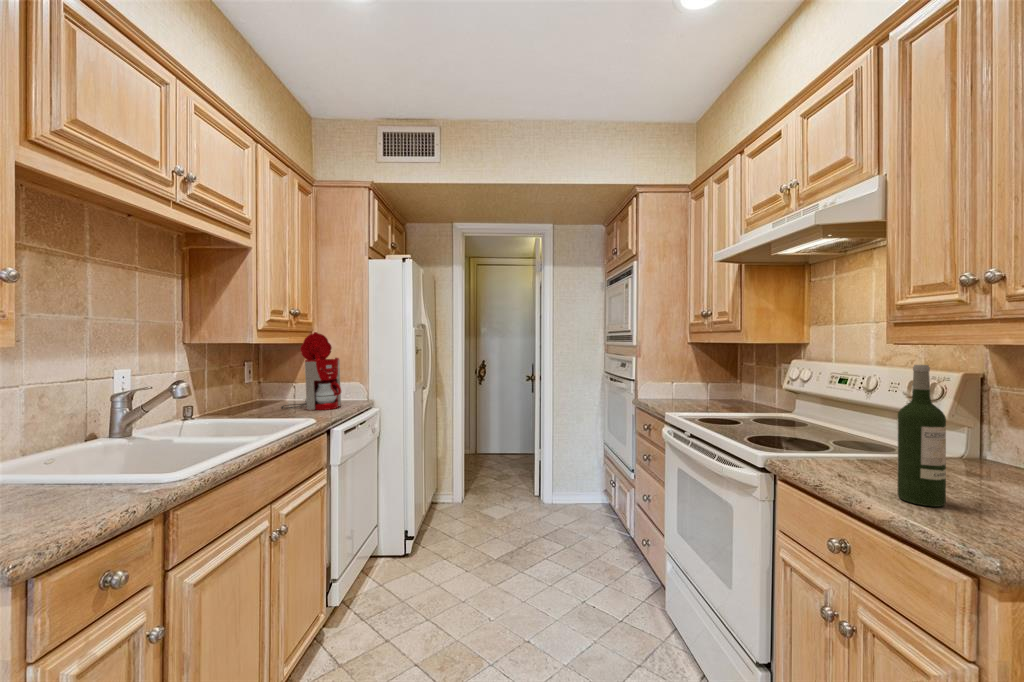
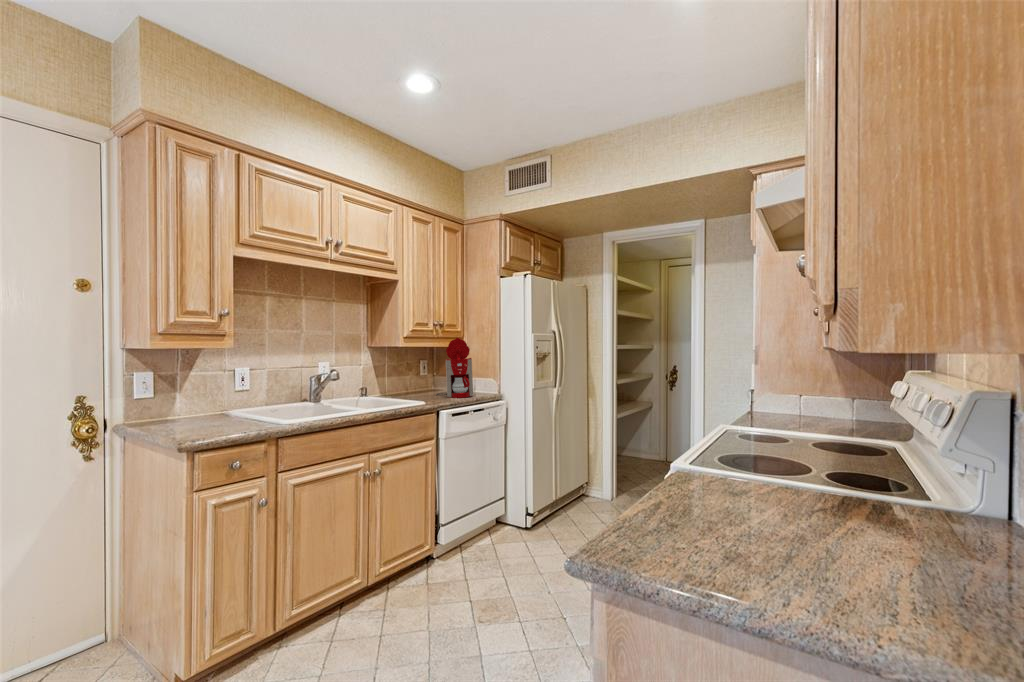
wine bottle: present [898,365,946,507] -> none [694,370,737,528]

